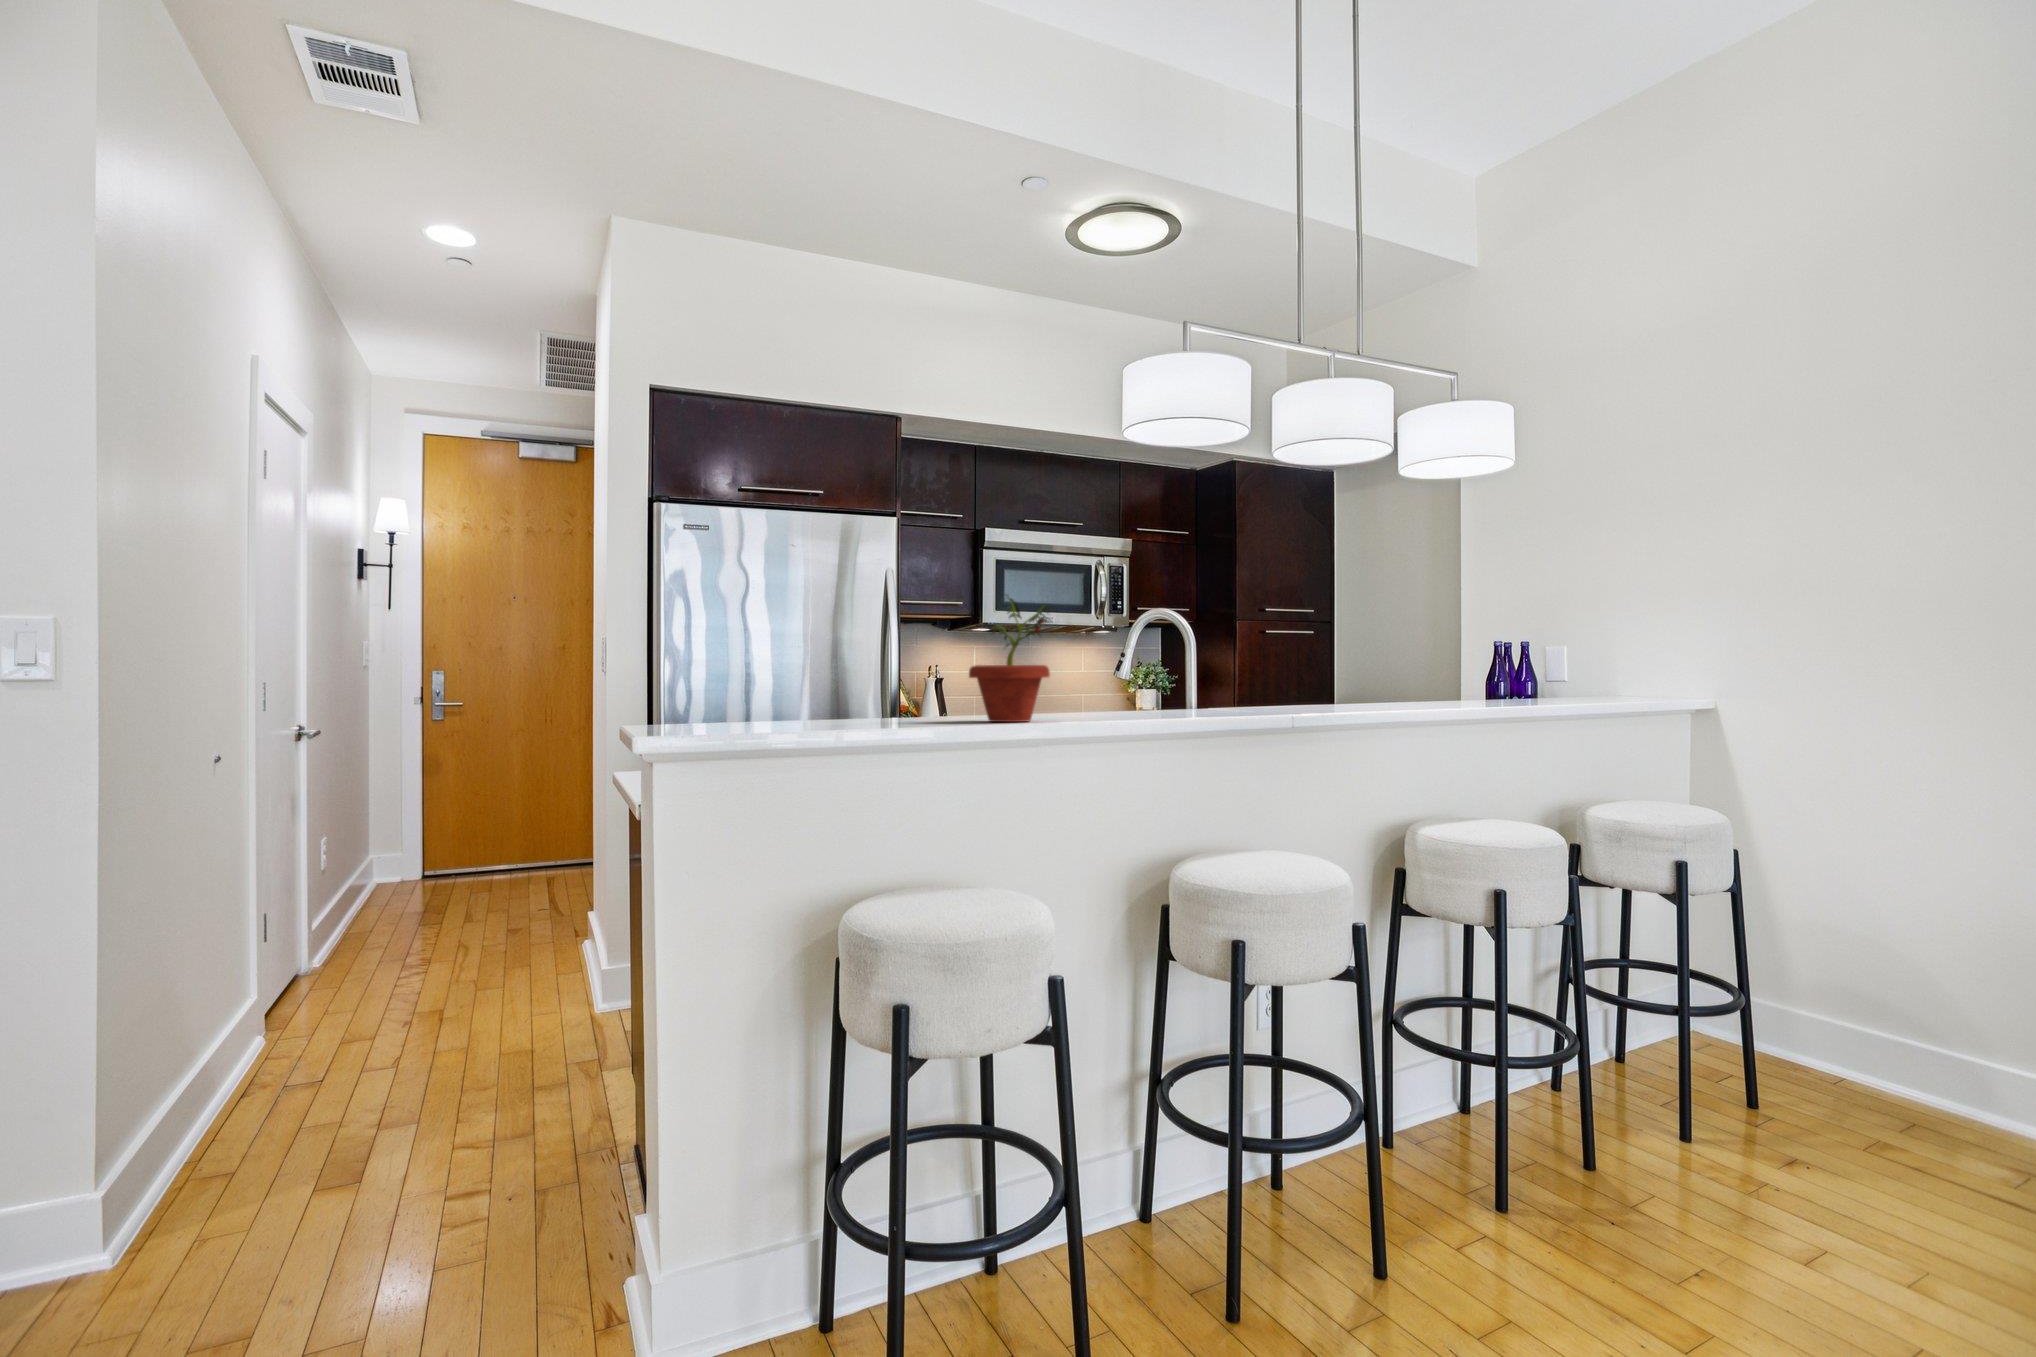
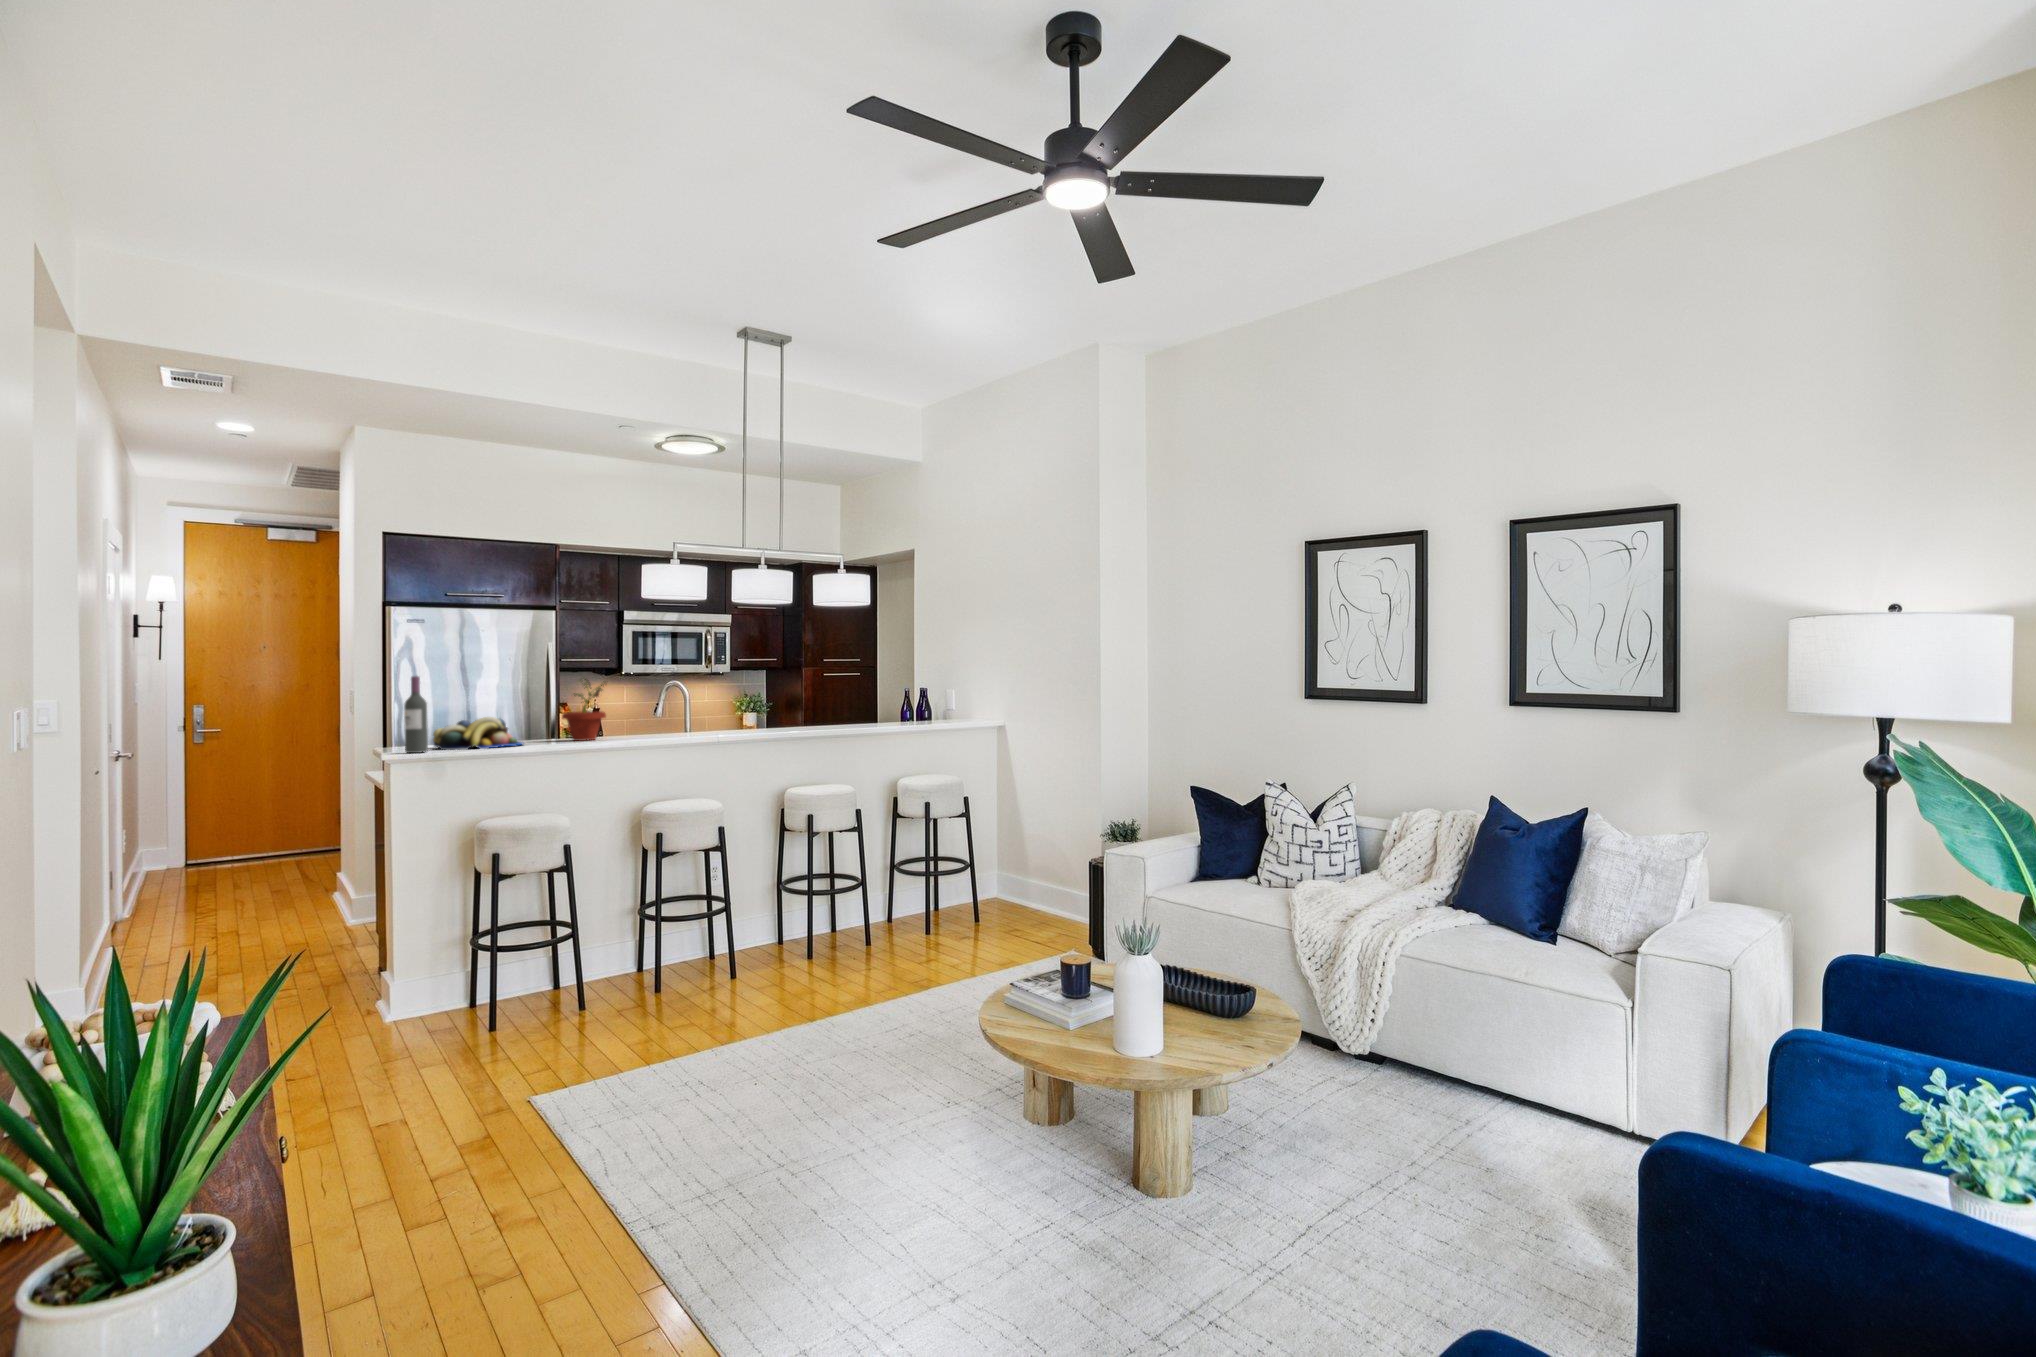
wine bottle: none [690,561,739,740] -> present [404,676,428,753]
fruit bowl: none [741,667,919,735] -> present [433,717,524,750]

